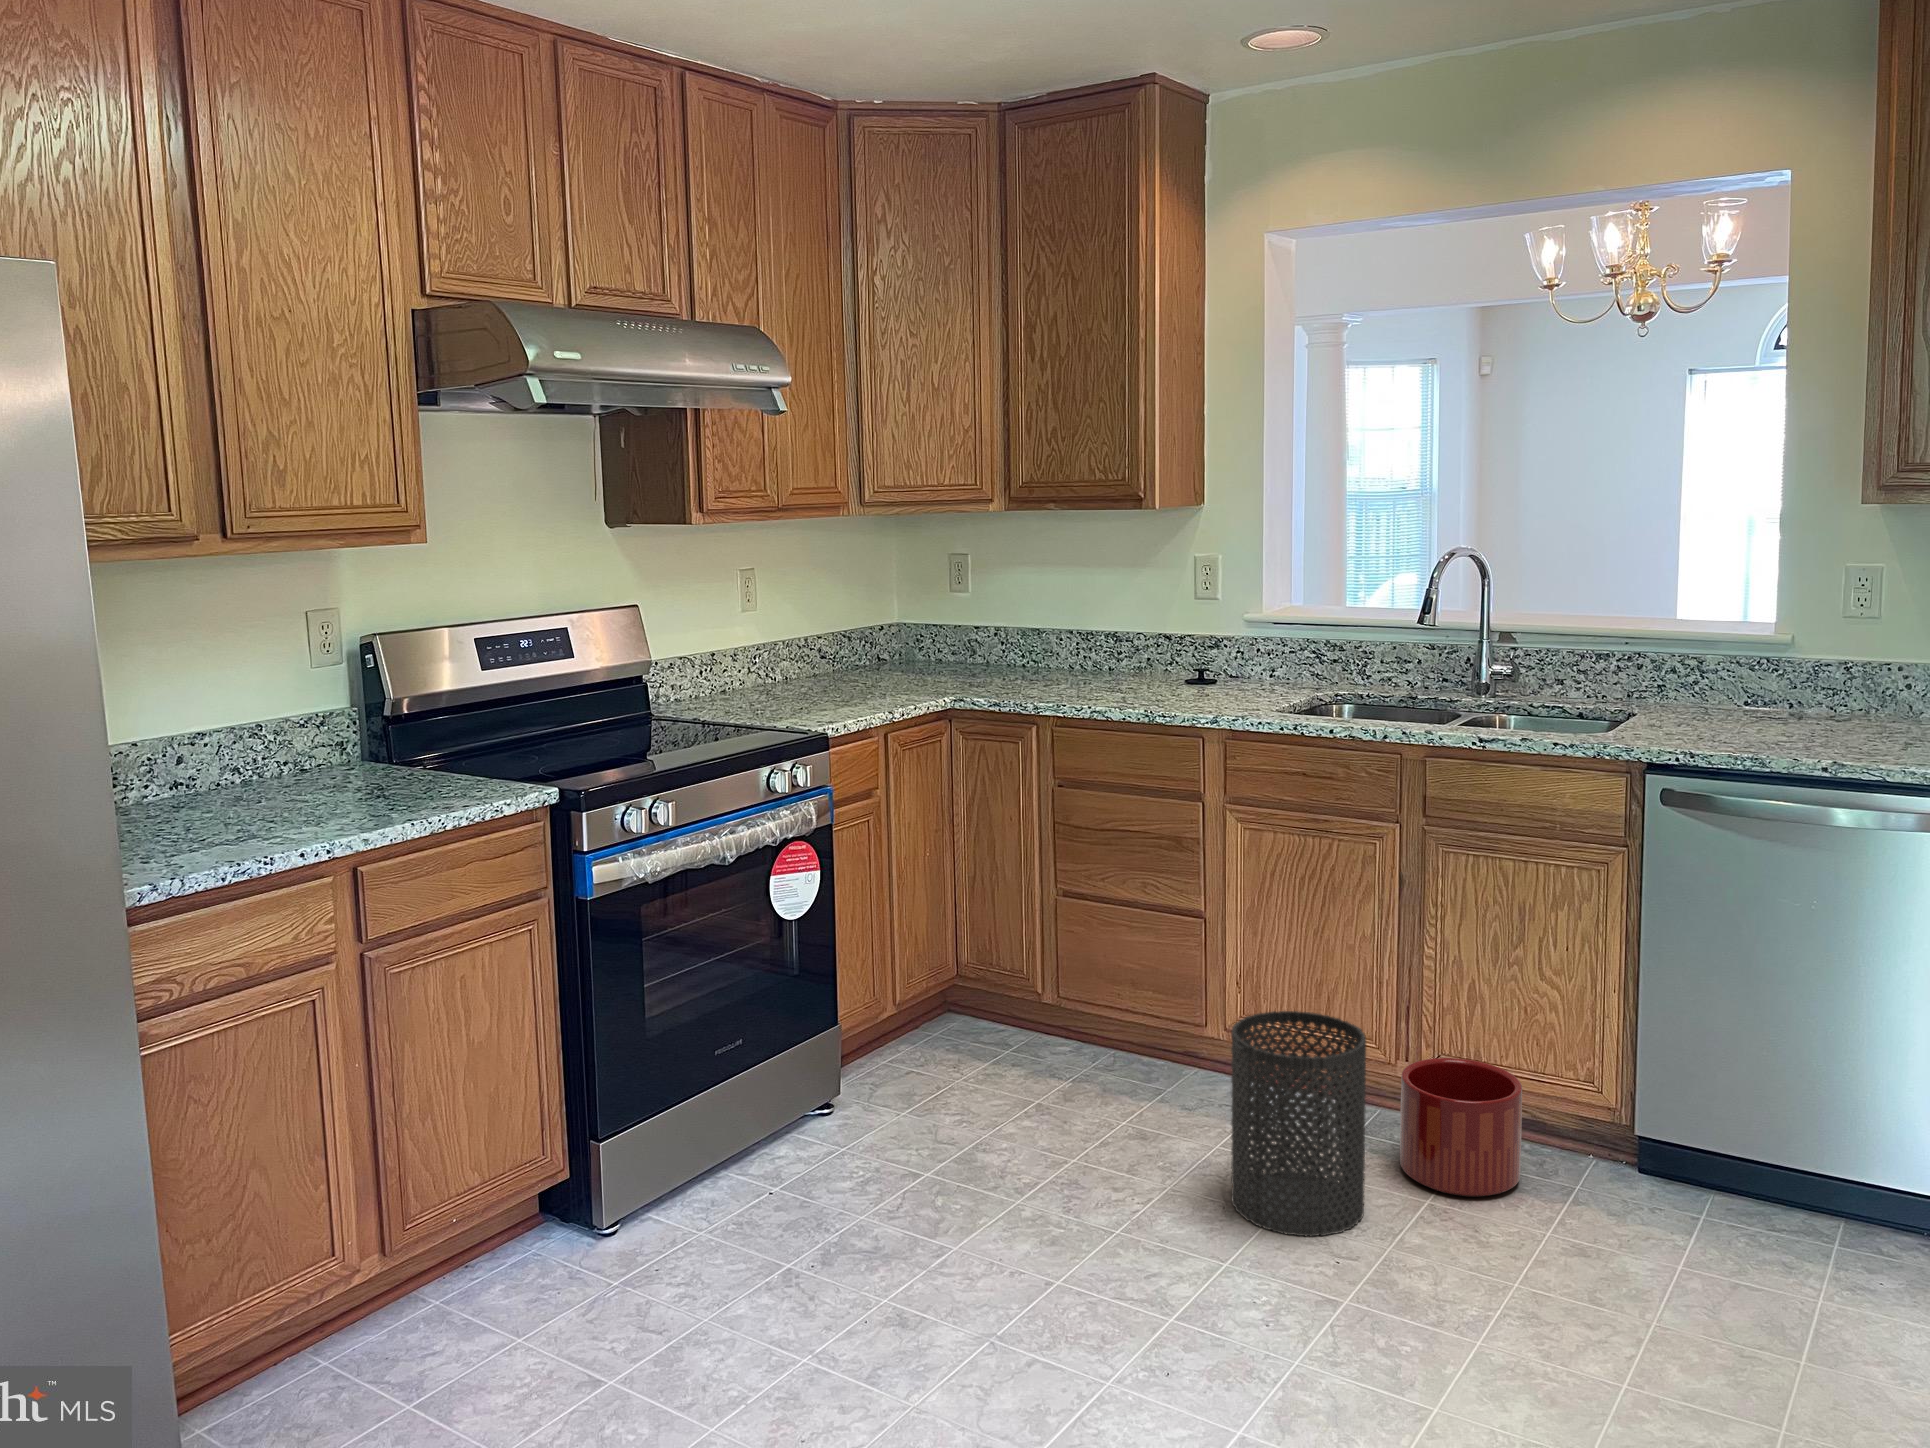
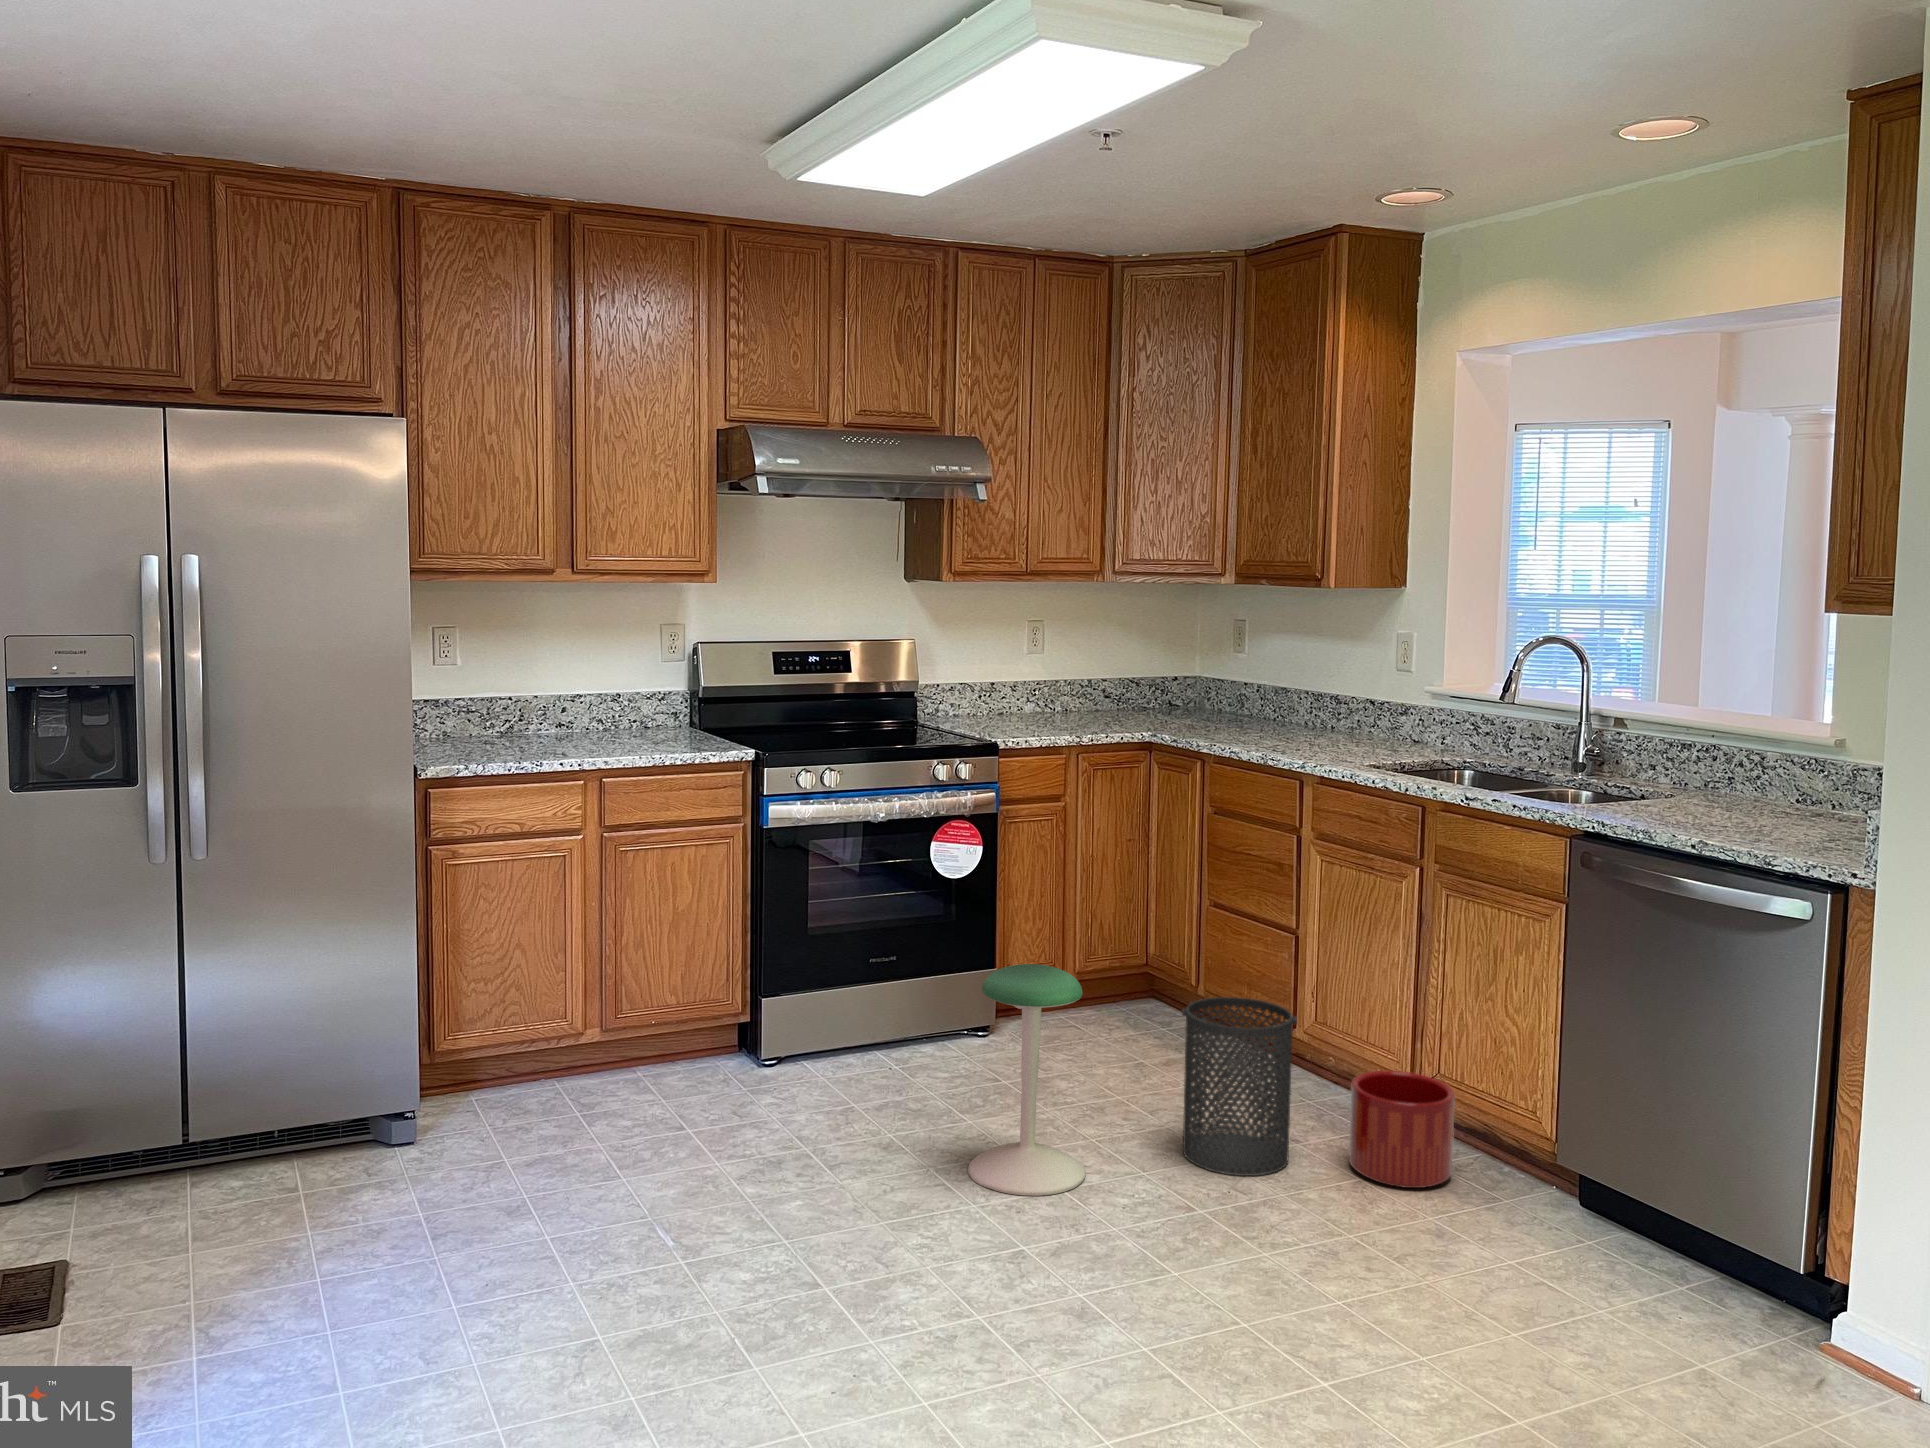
stool: none [1051,1029,1209,1352] -> present [968,964,1086,1196]

